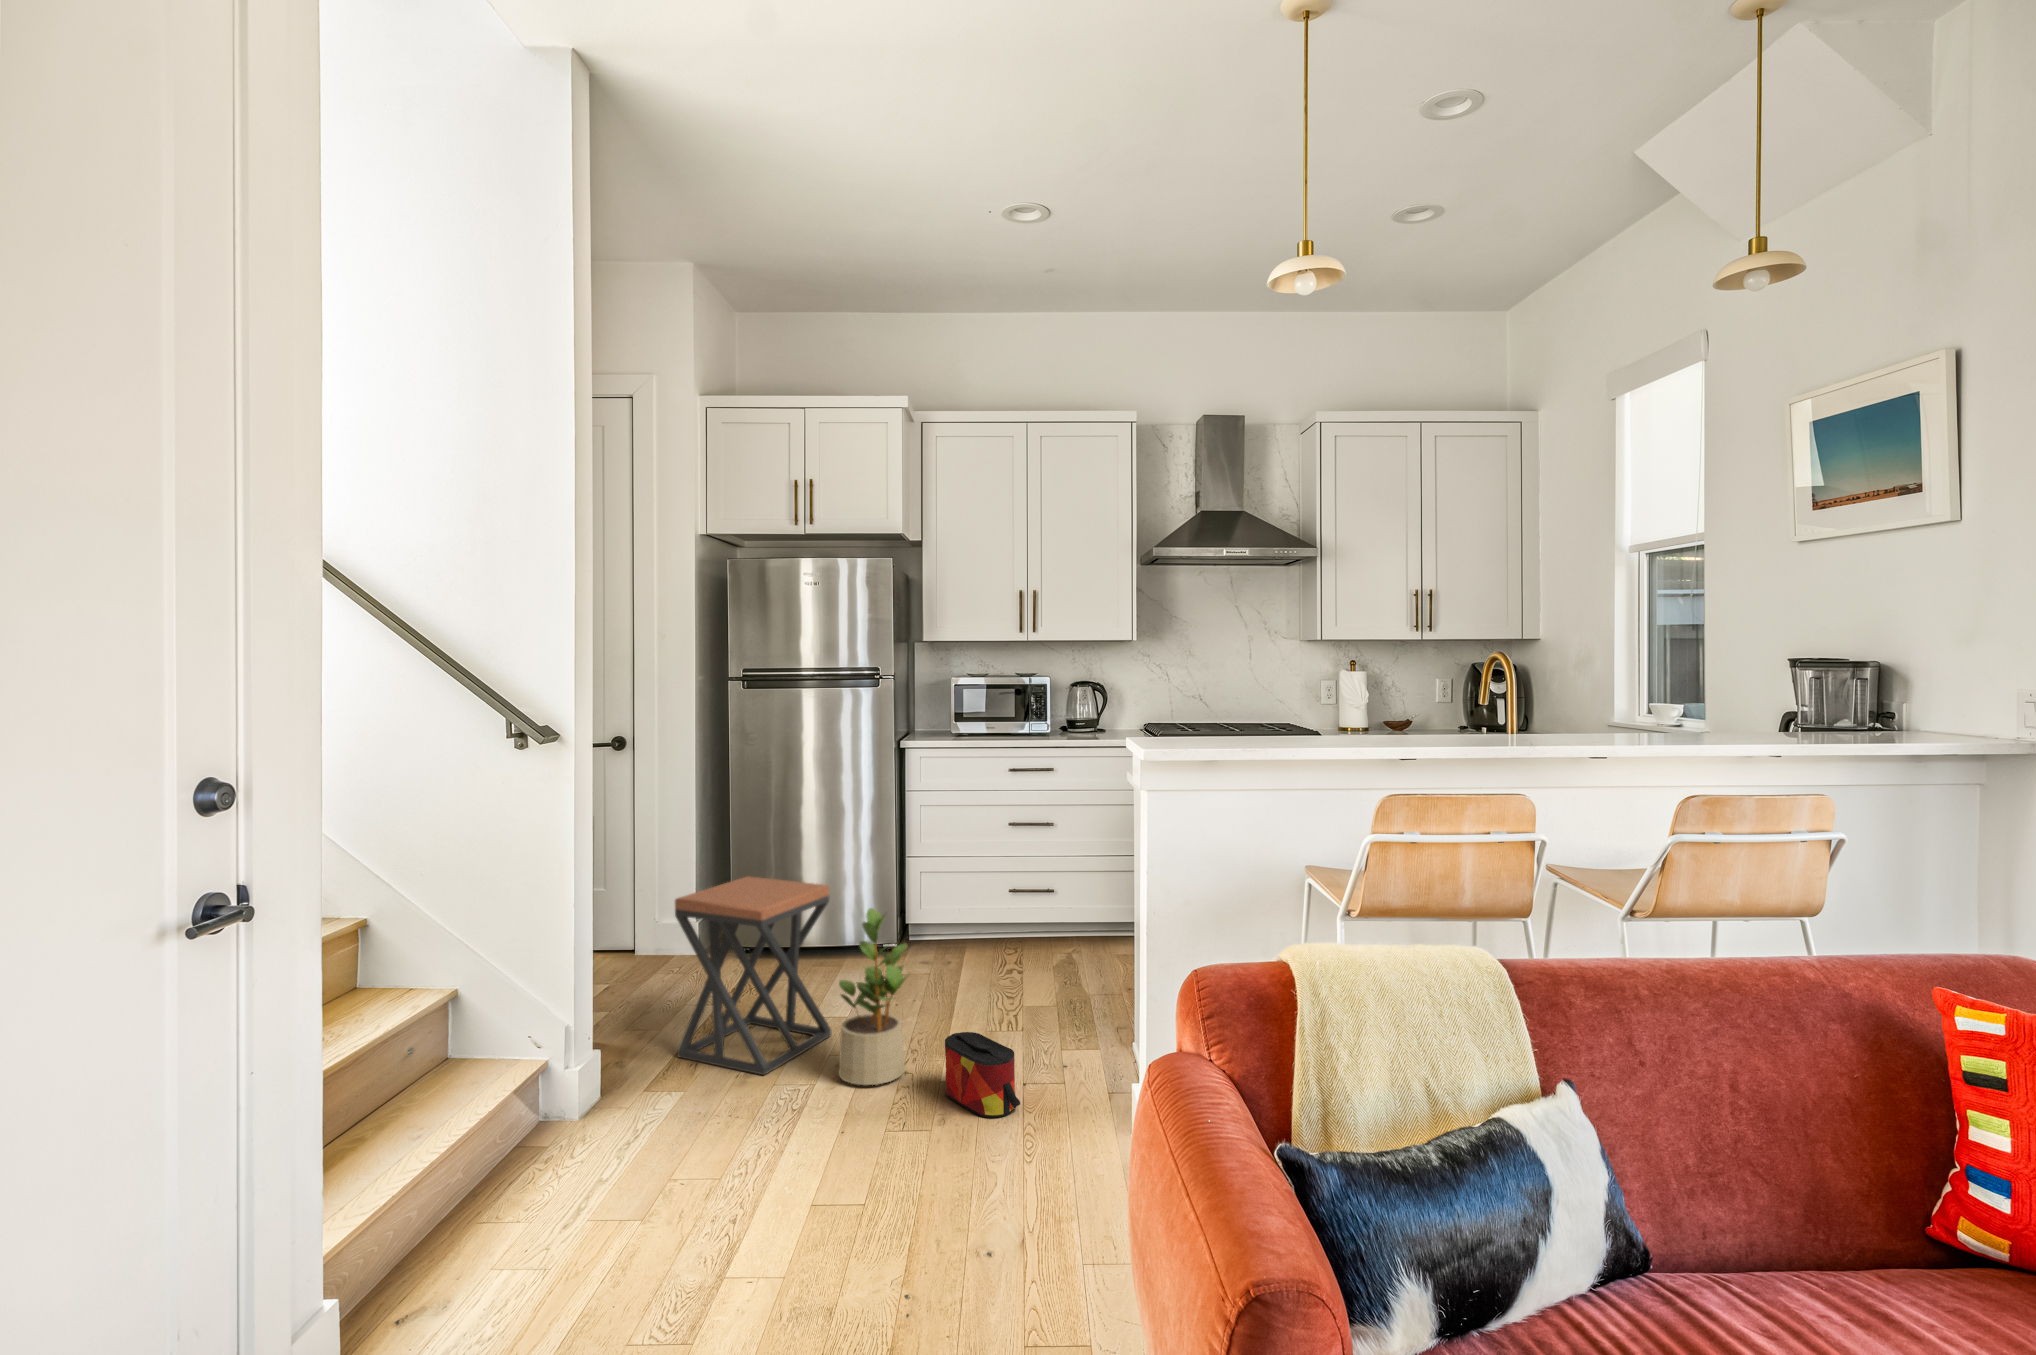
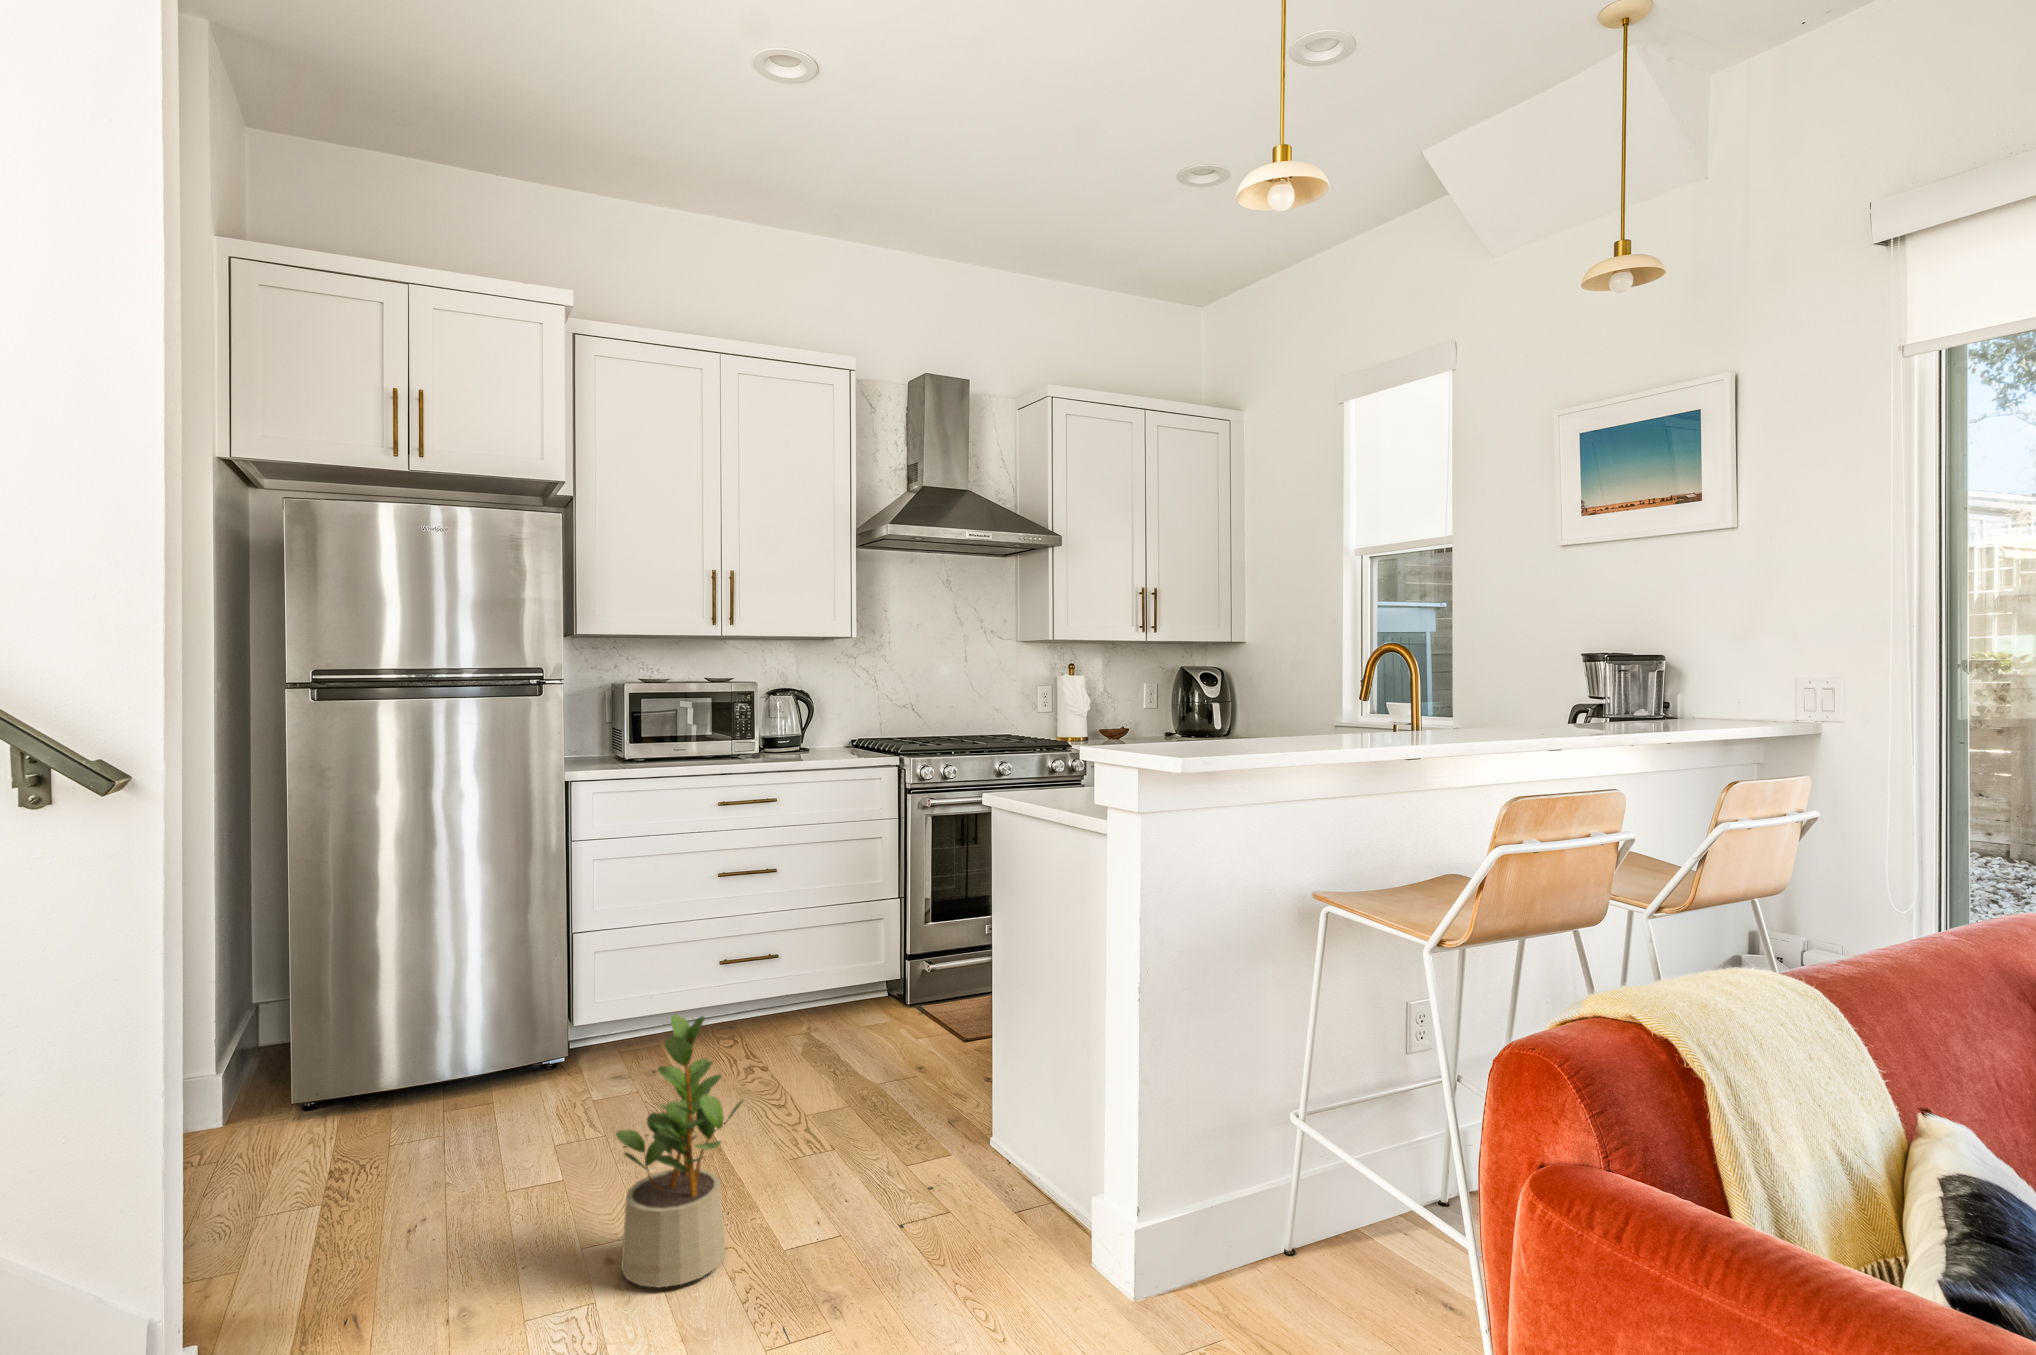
stool: present [675,876,831,1075] -> none [303,989,562,1319]
bag: present [945,1032,1020,1118] -> none [795,1168,930,1287]

